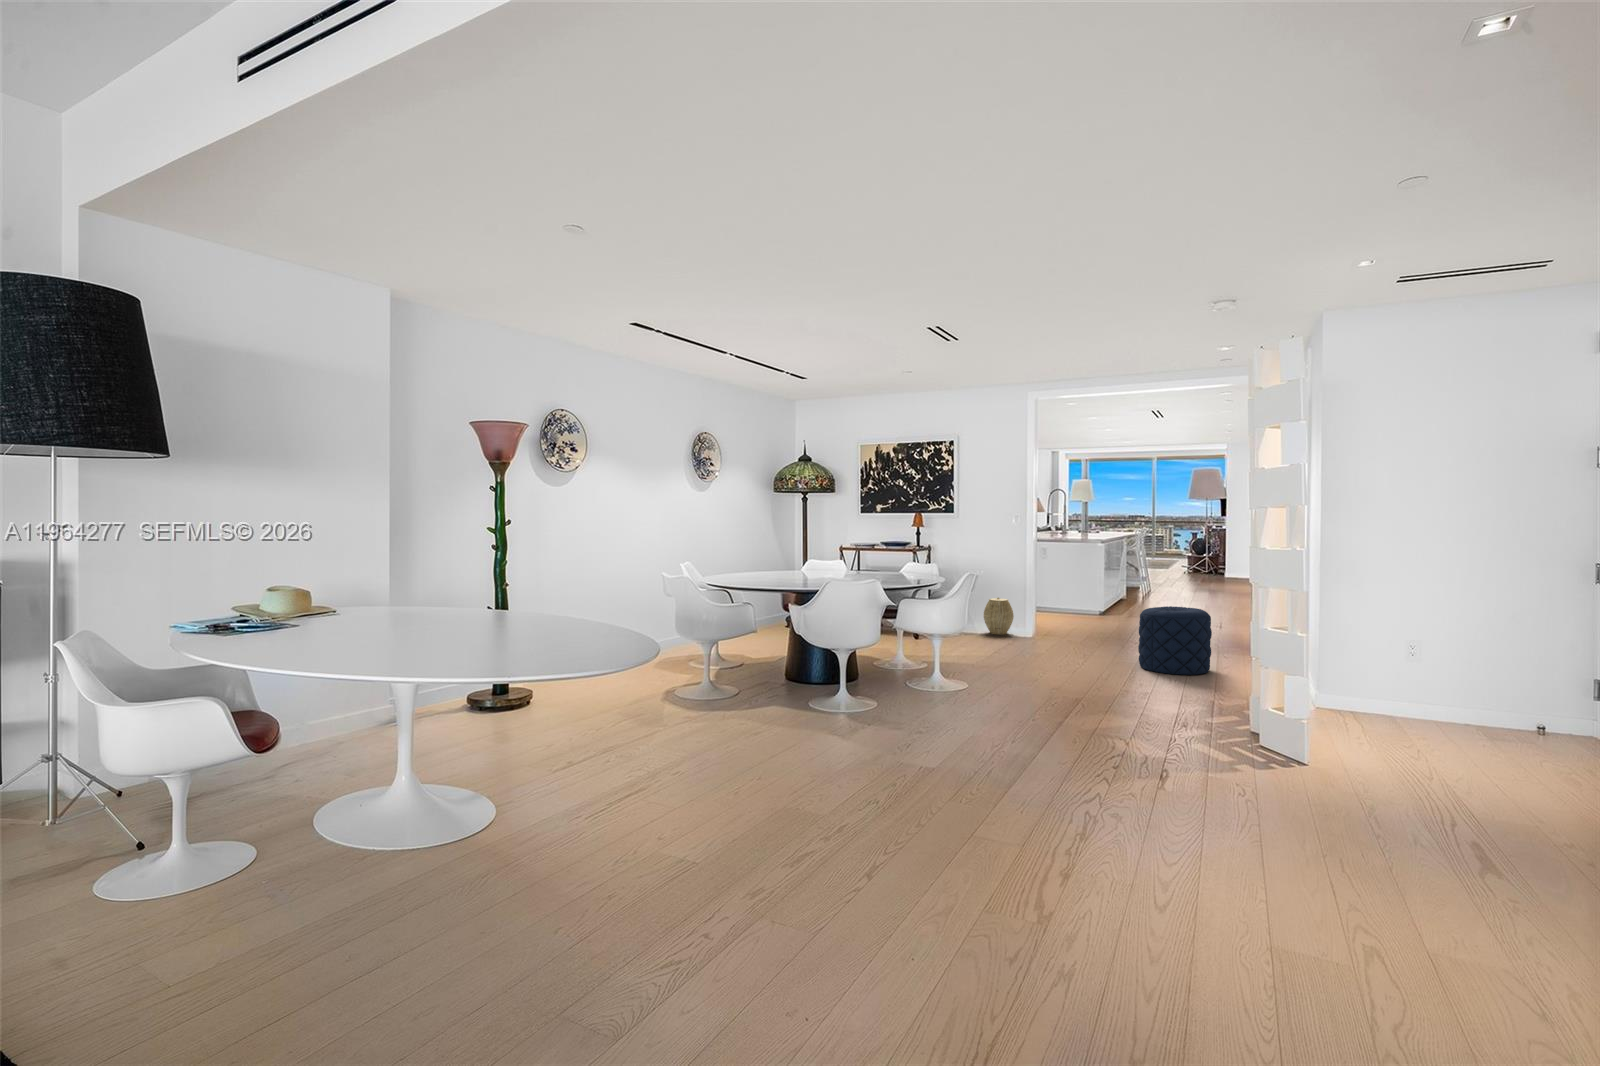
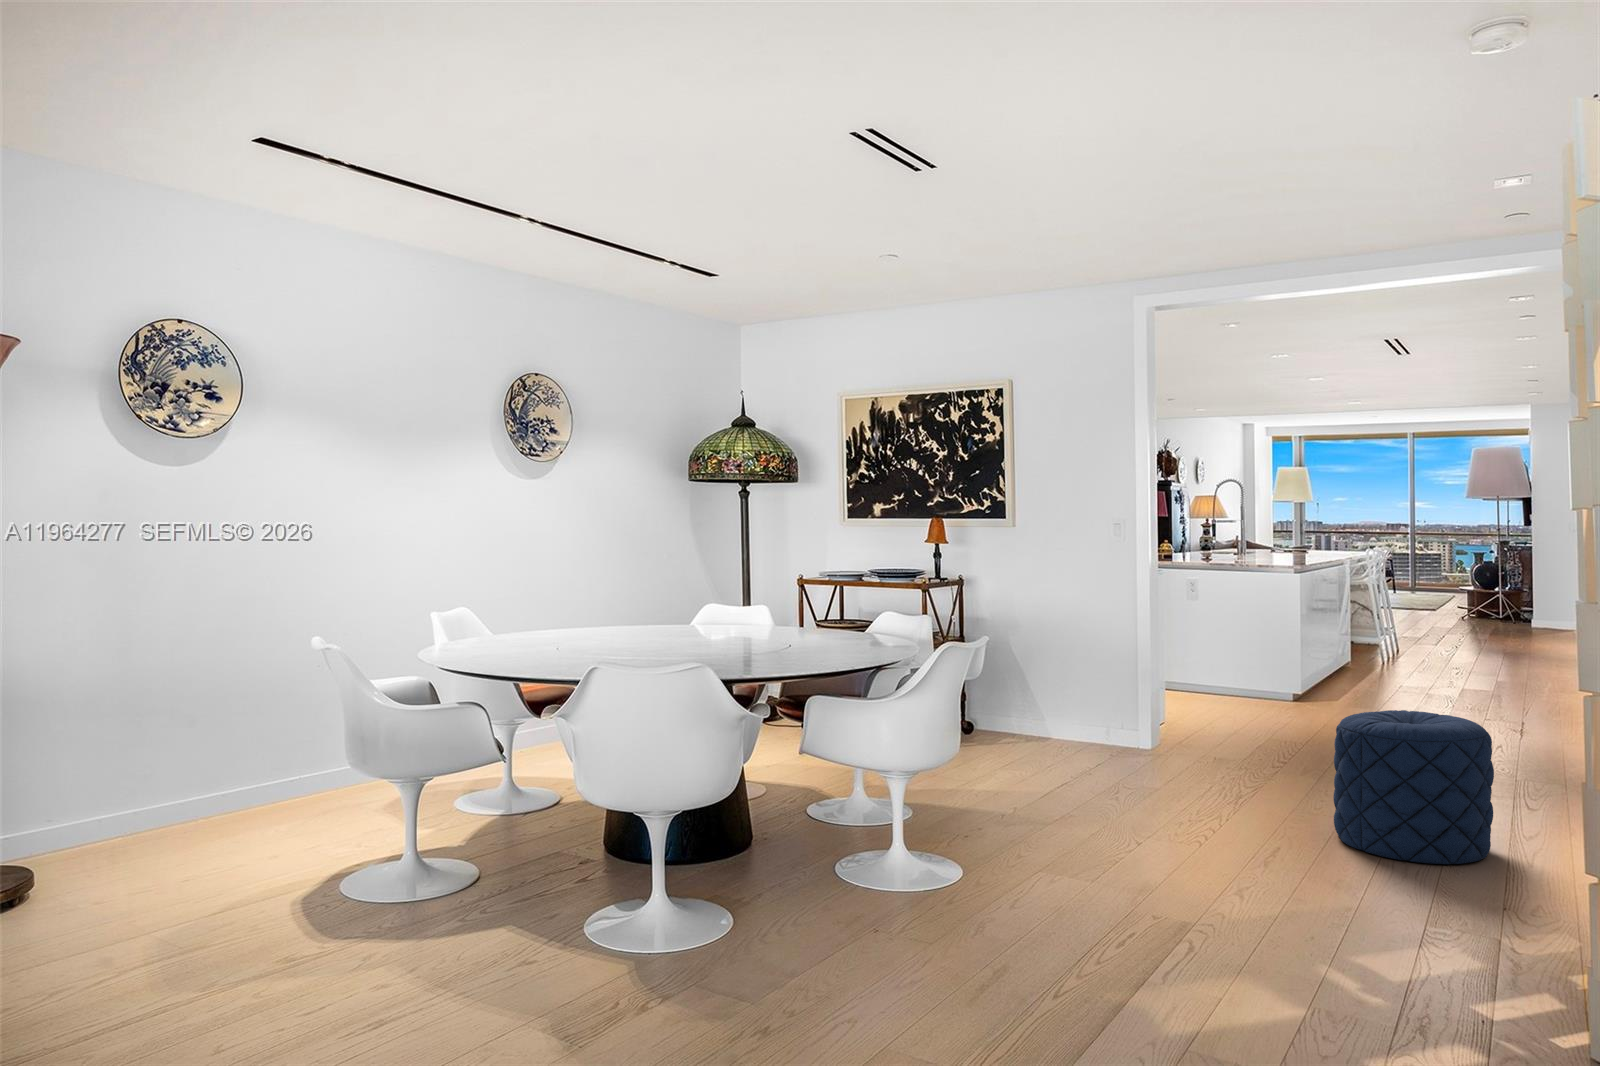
woven basket: present [984,598,1014,635] -> none [1051,675,1107,745]

